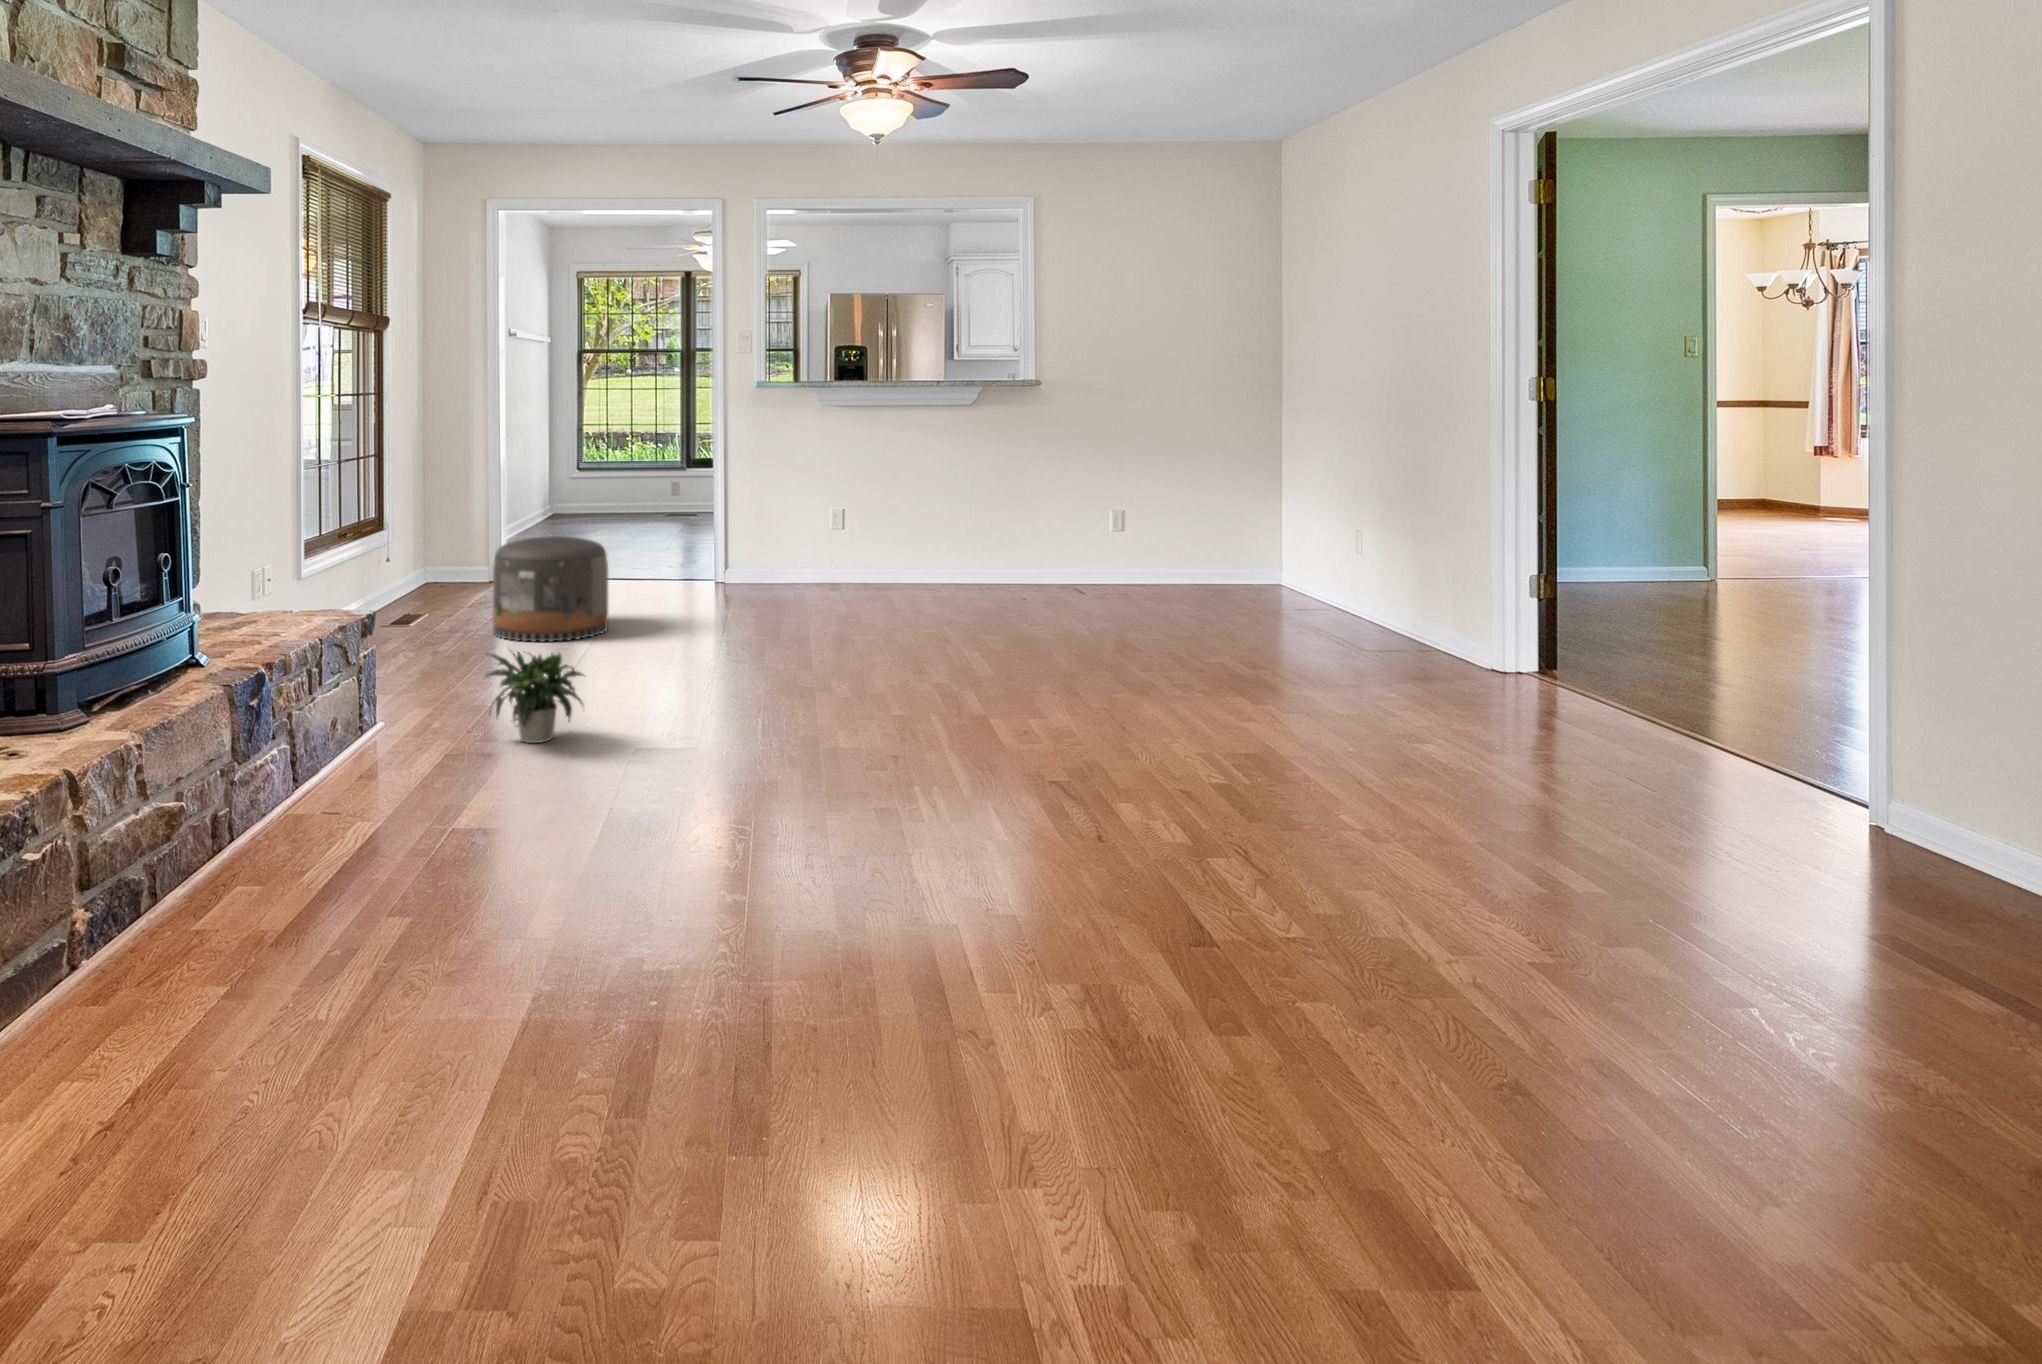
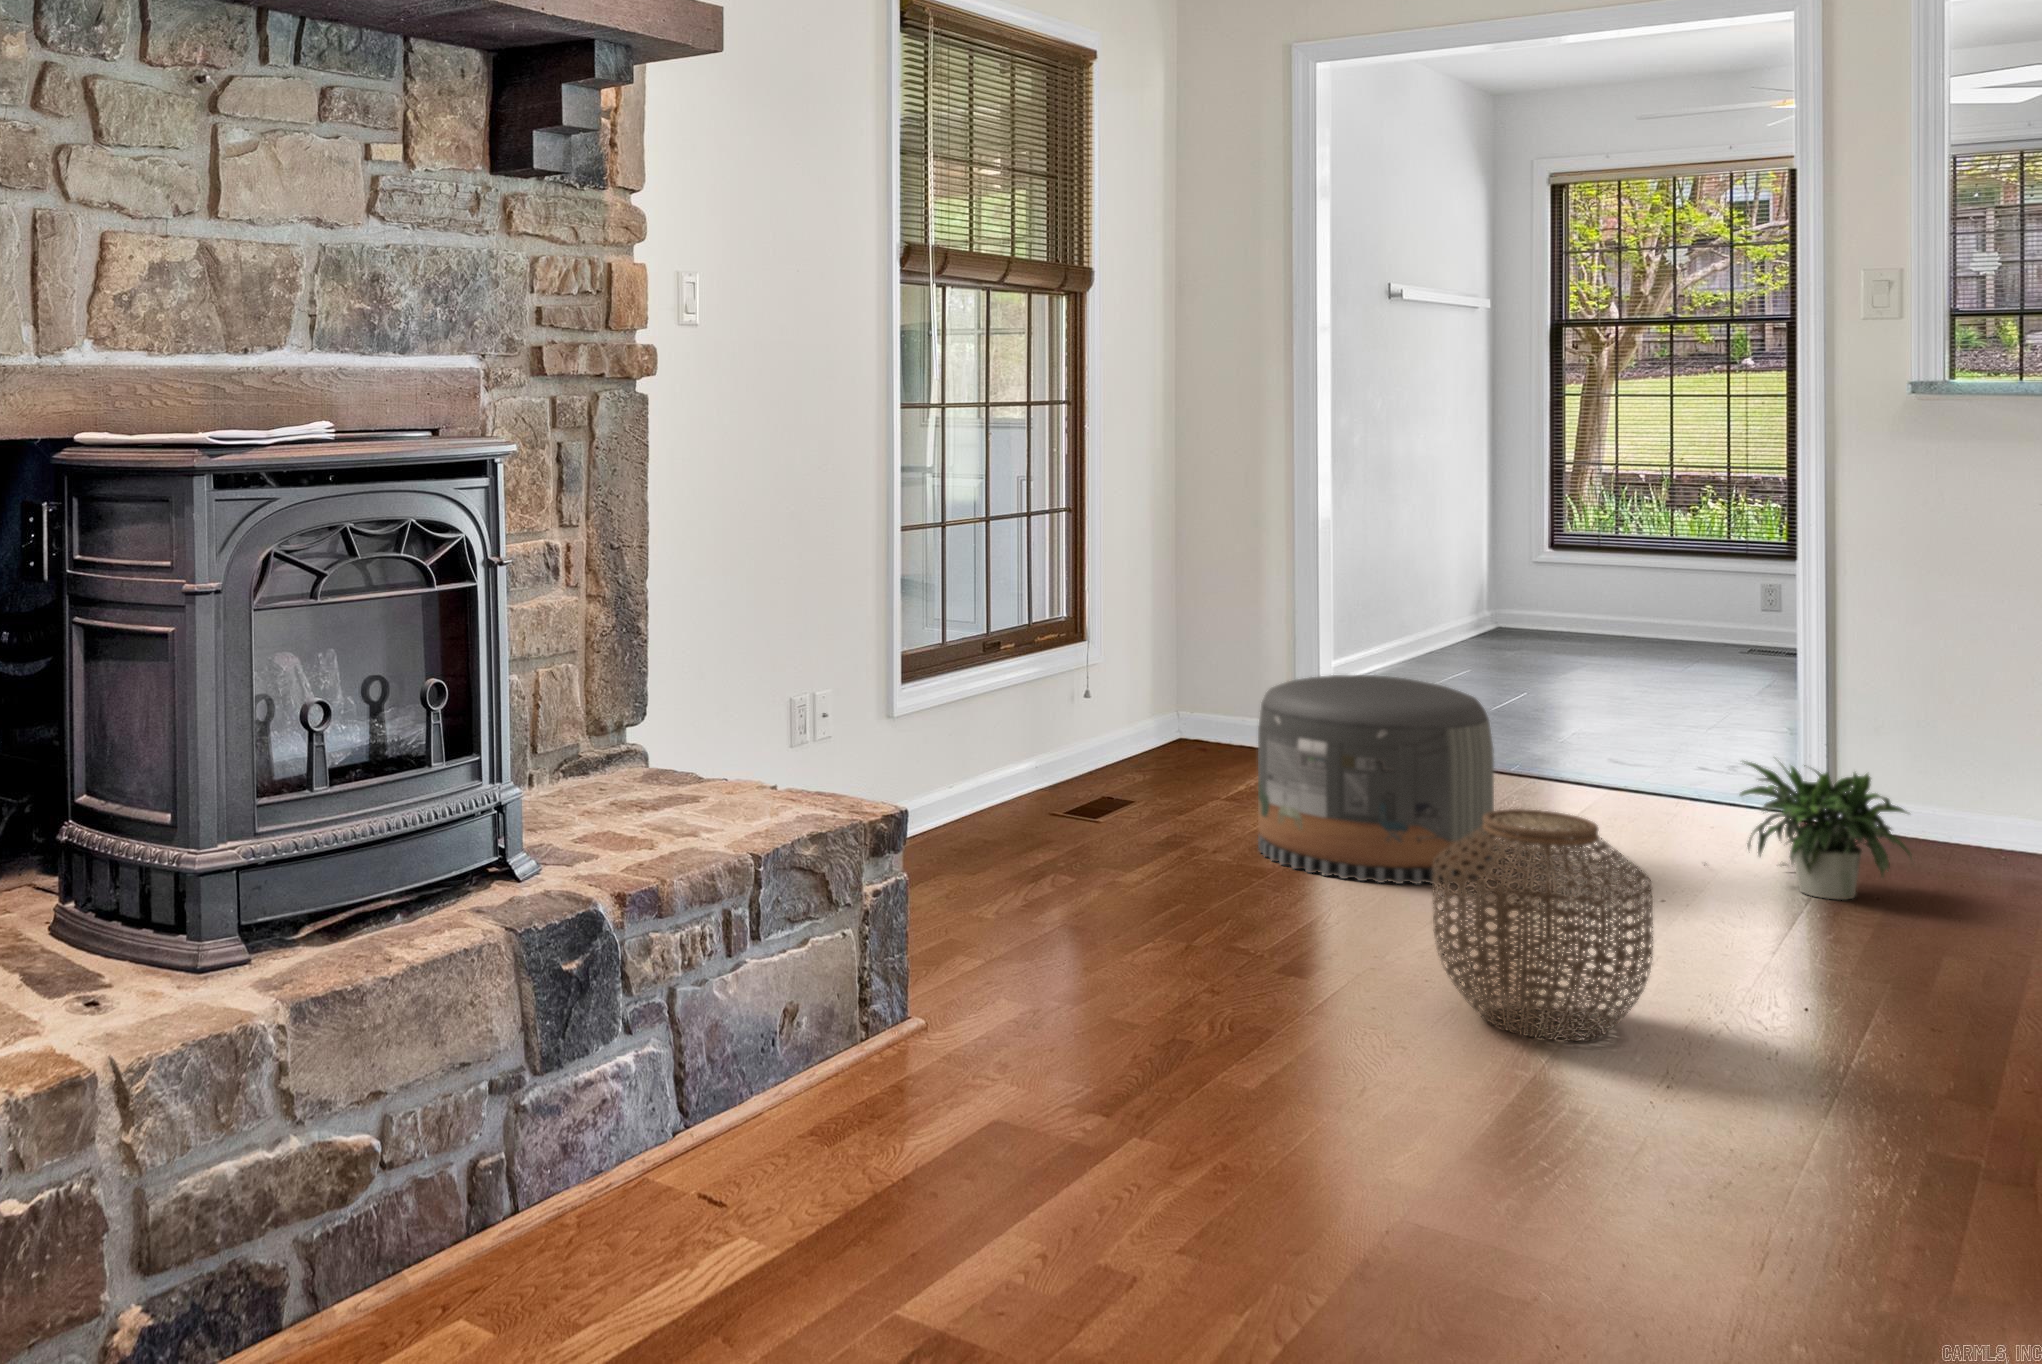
woven basket: none [612,586,706,692] -> present [1433,809,1653,1041]
potted plant: present [486,651,583,743] -> present [1705,762,1911,900]

